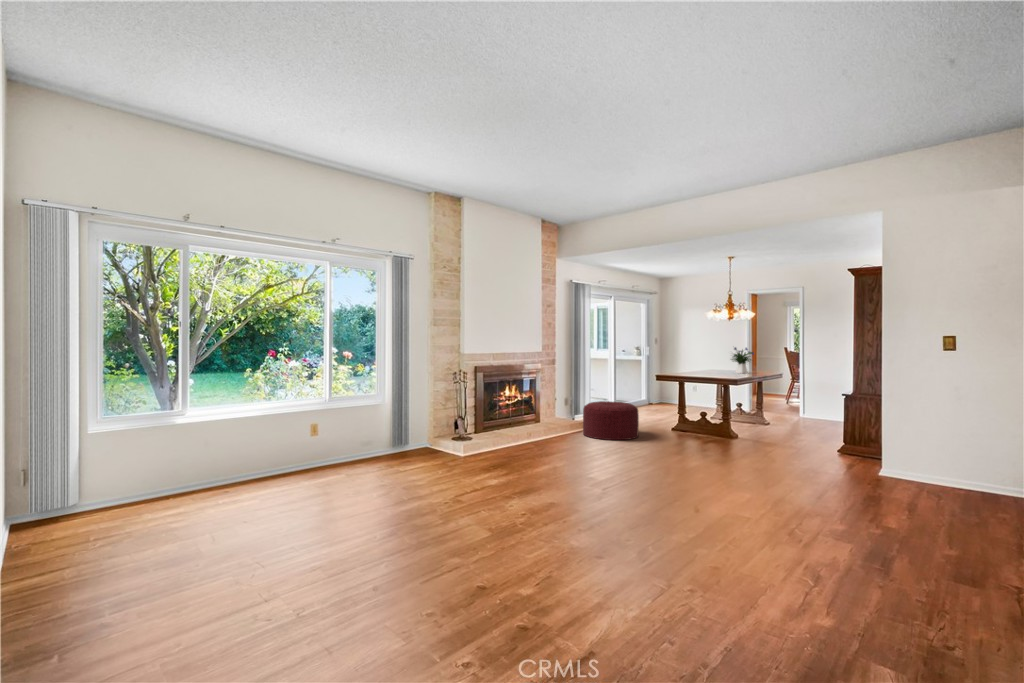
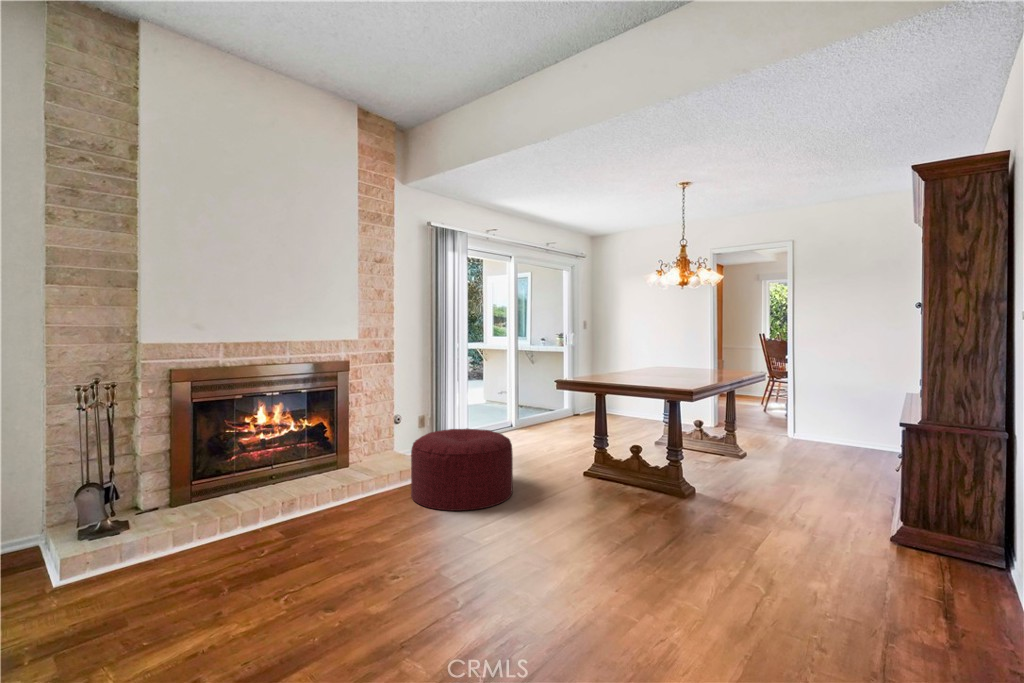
flower arrangement: present [732,347,754,373] -> none [676,329,724,375]

